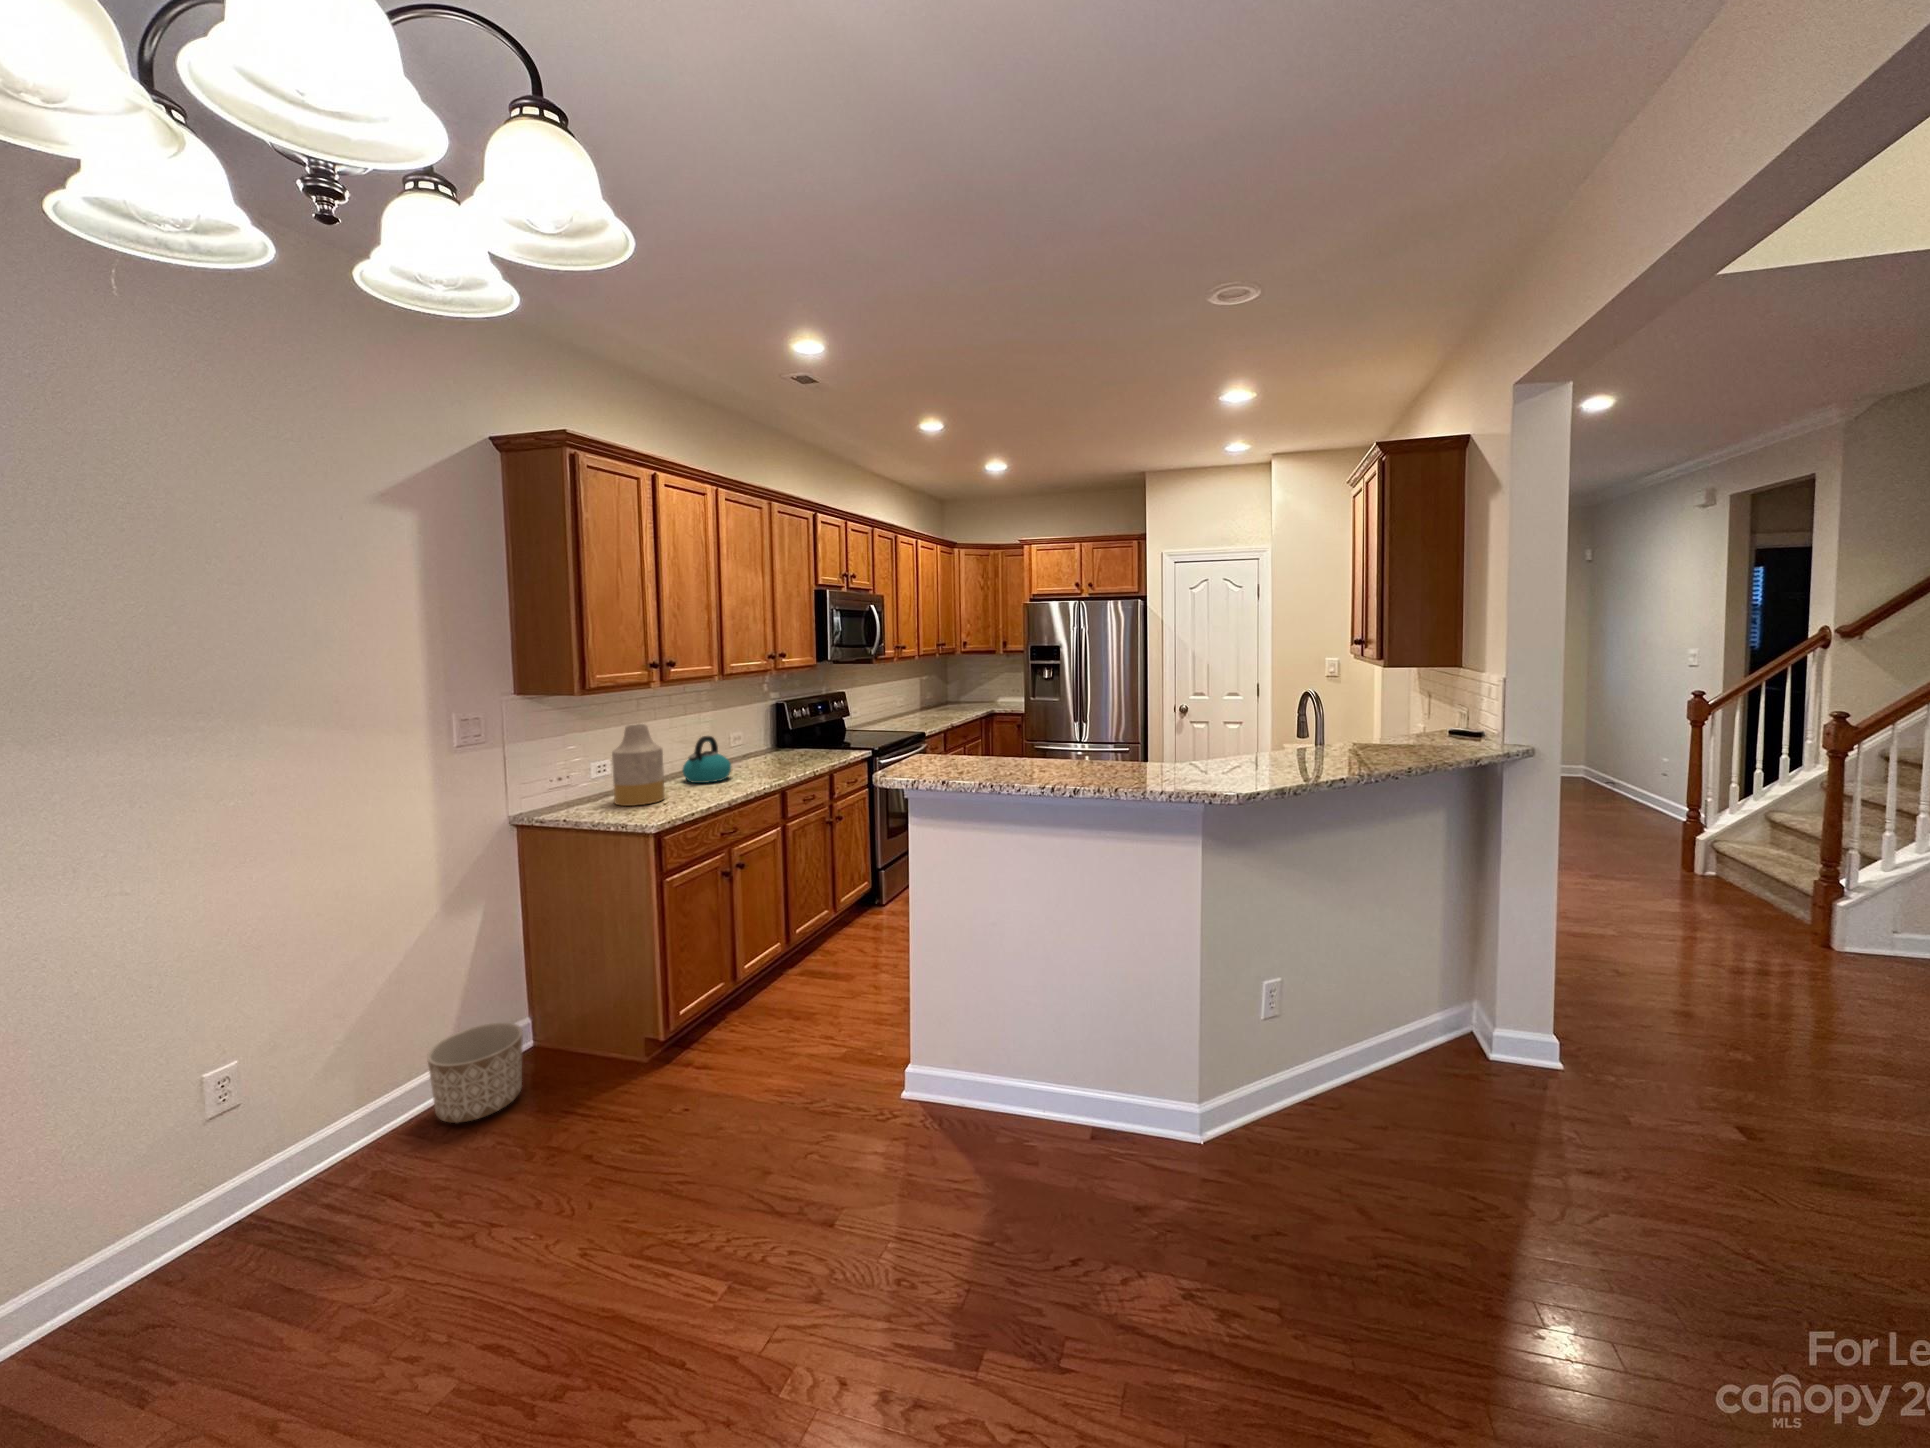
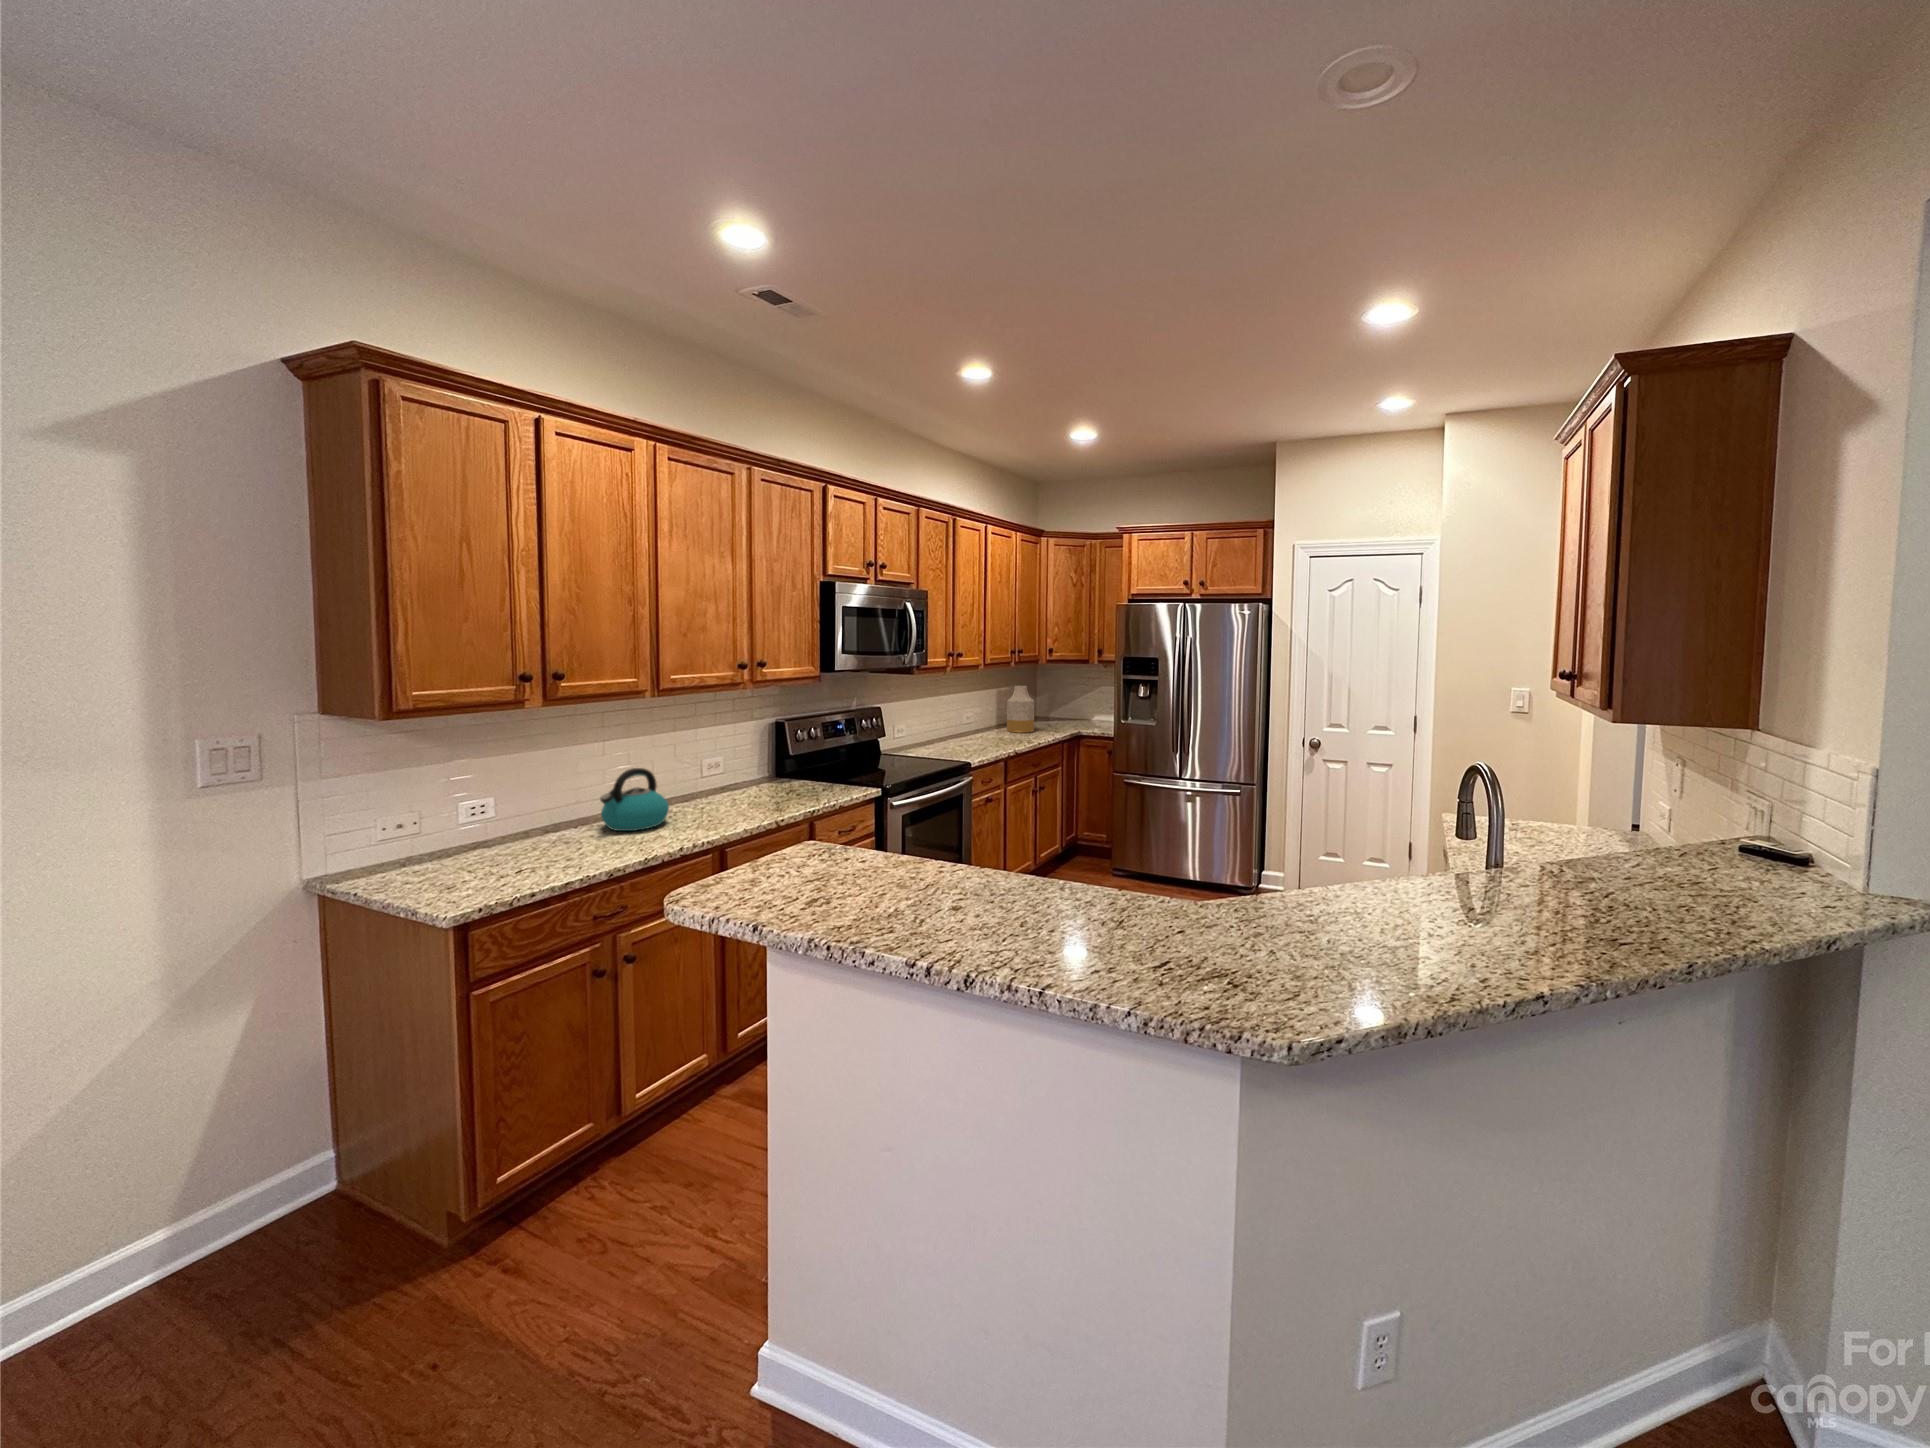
vase: present [612,724,665,806] -> present [1007,686,1034,733]
planter: present [427,1023,523,1123] -> none [81,1177,259,1350]

